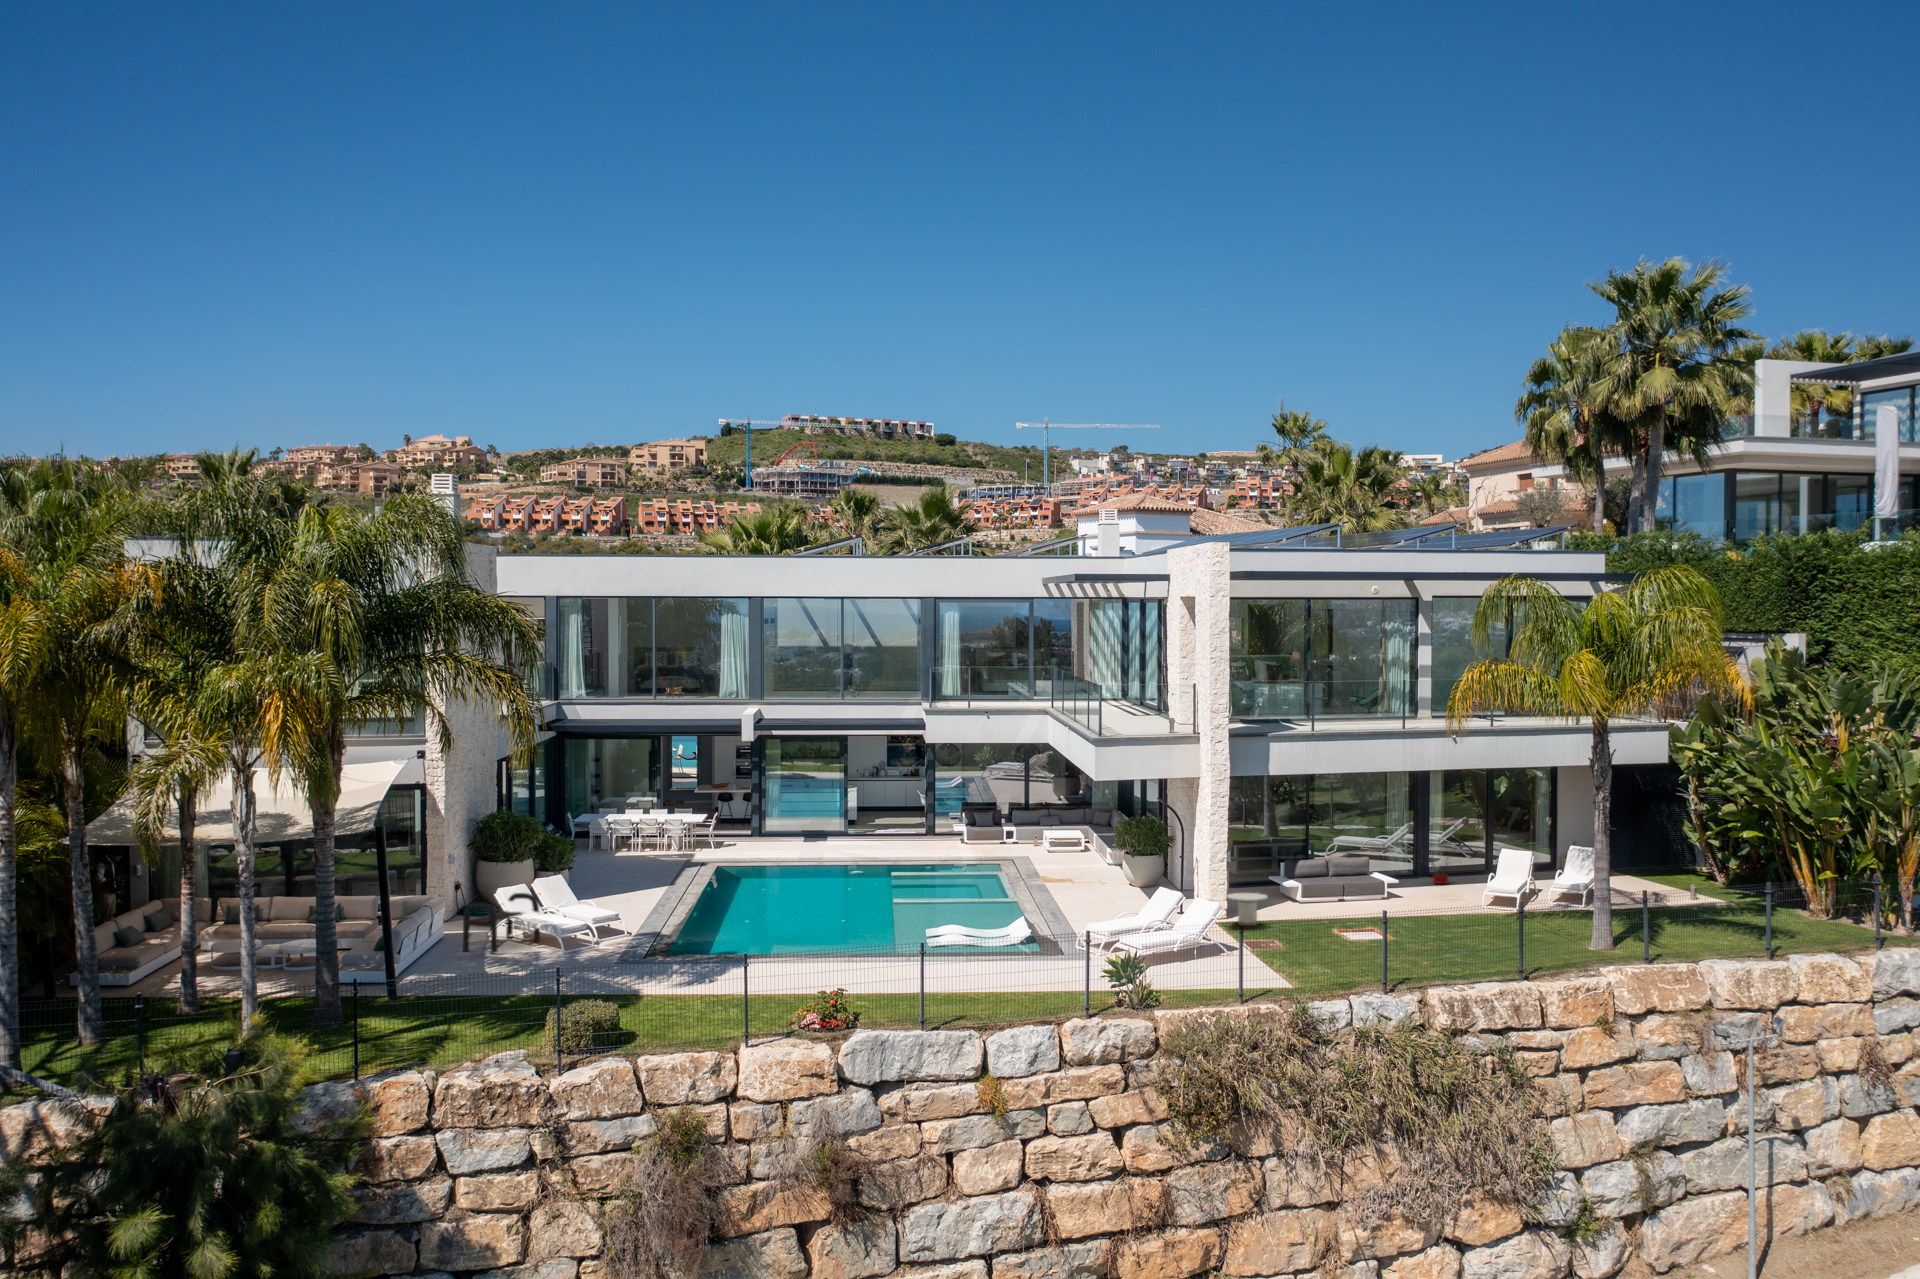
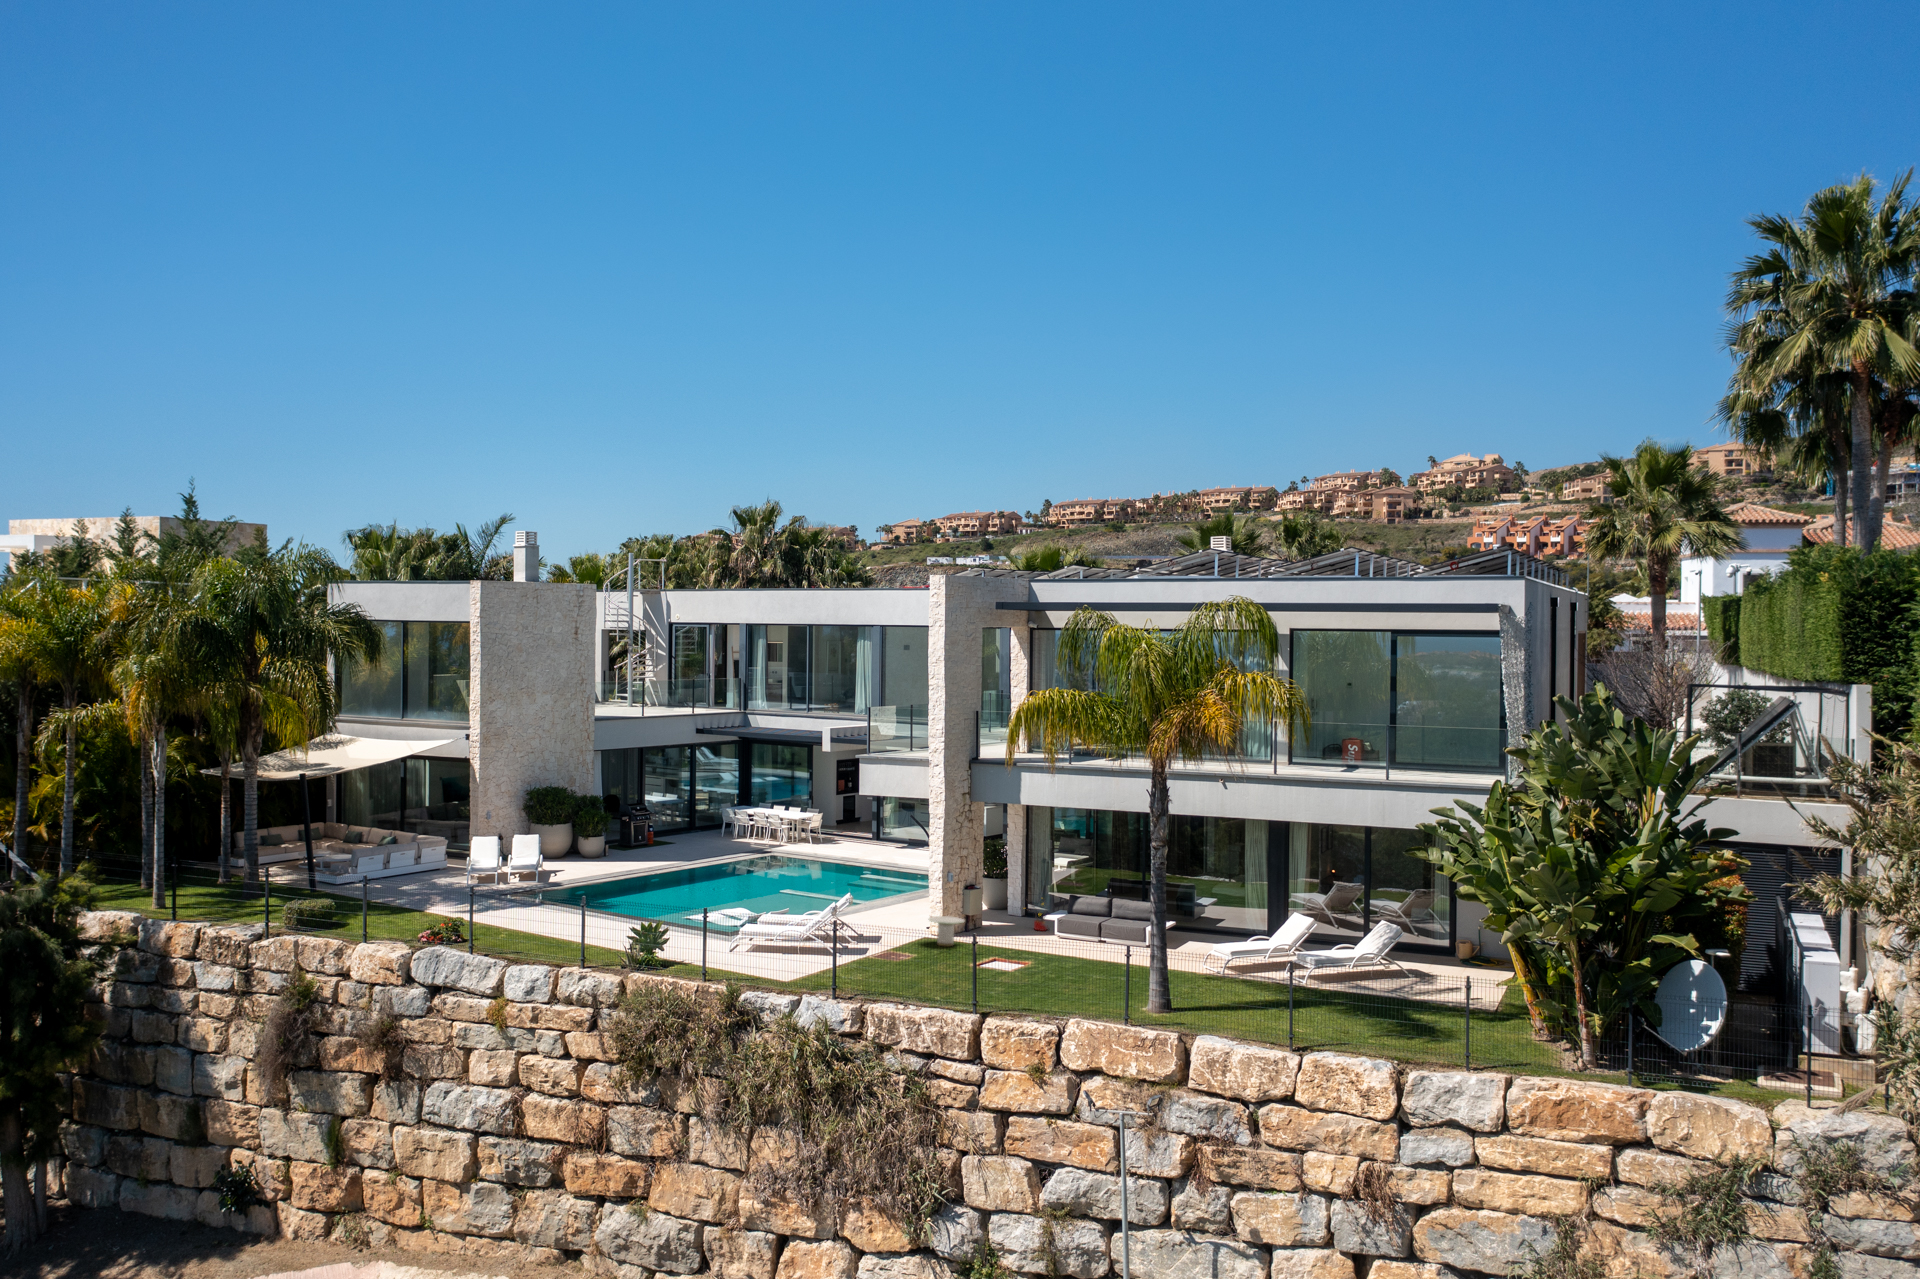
decorative plant: present [1428,853,1462,884] -> present [1034,912,1047,931]
bench: present [463,893,540,953] -> none [417,837,474,874]

